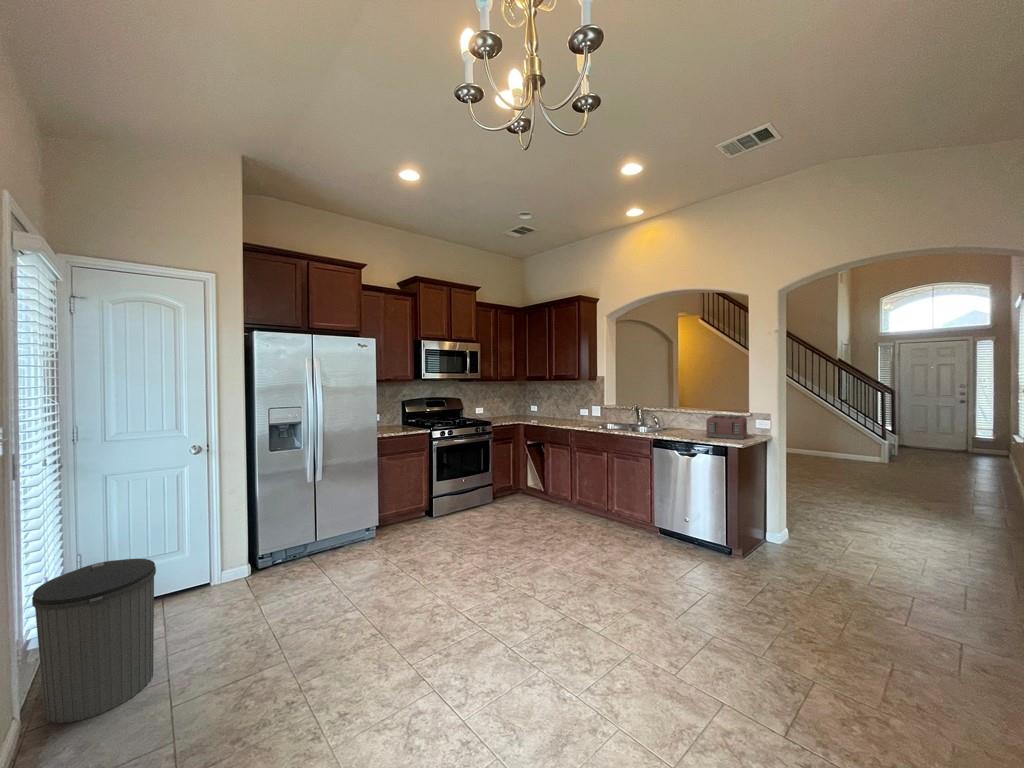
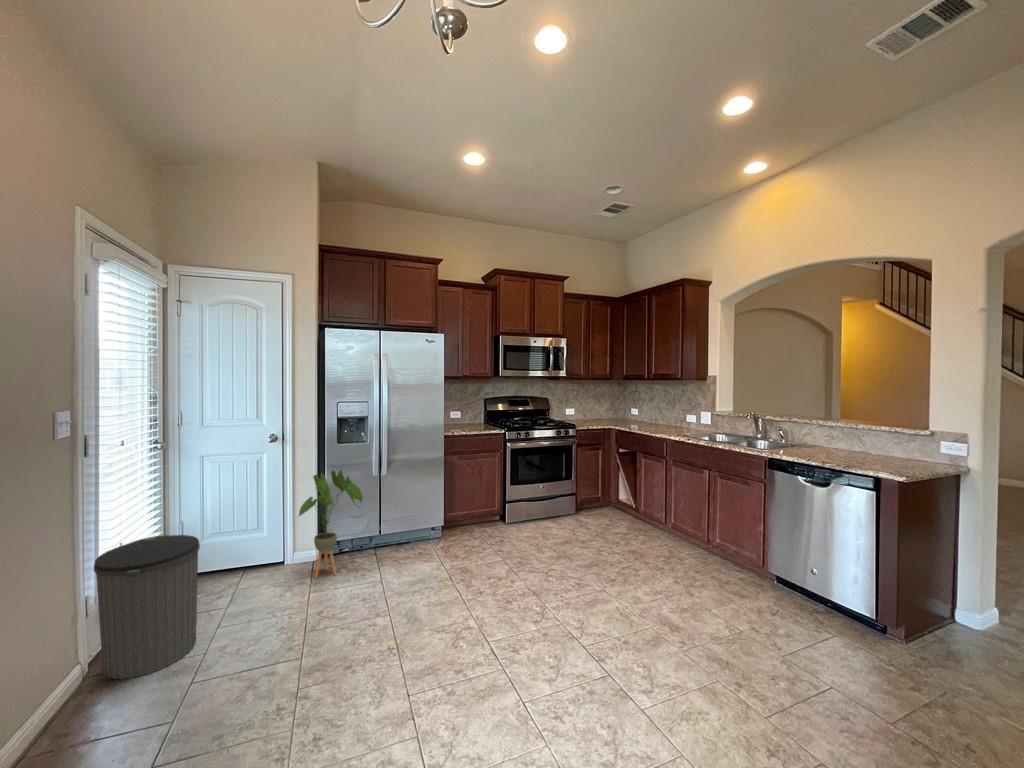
toaster: present [706,415,747,439] -> none [851,431,925,468]
house plant: none [241,478,311,591] -> present [299,470,363,578]

